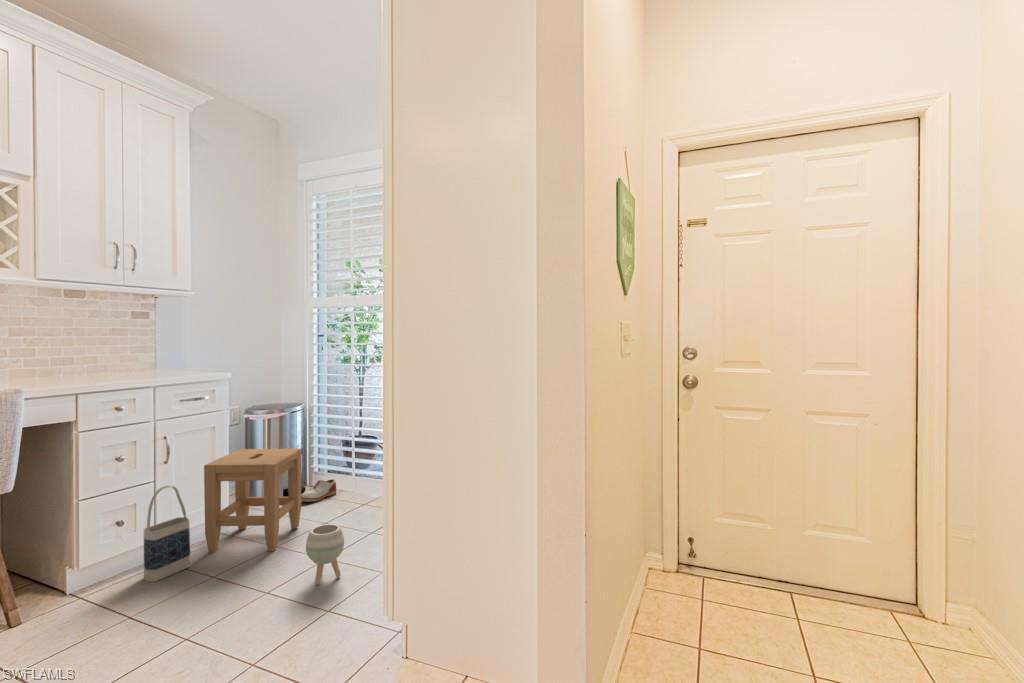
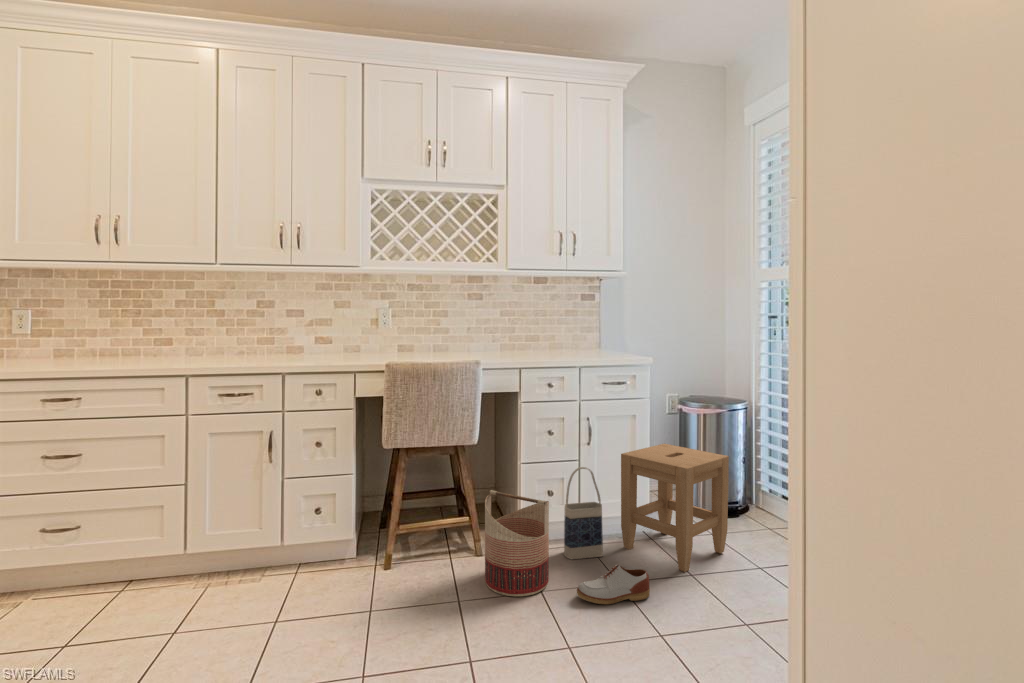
shoe: present [301,479,337,502] -> present [577,565,650,604]
planter: present [306,524,344,585] -> none [706,562,757,642]
basket: none [52,526,142,644] -> present [485,490,549,596]

